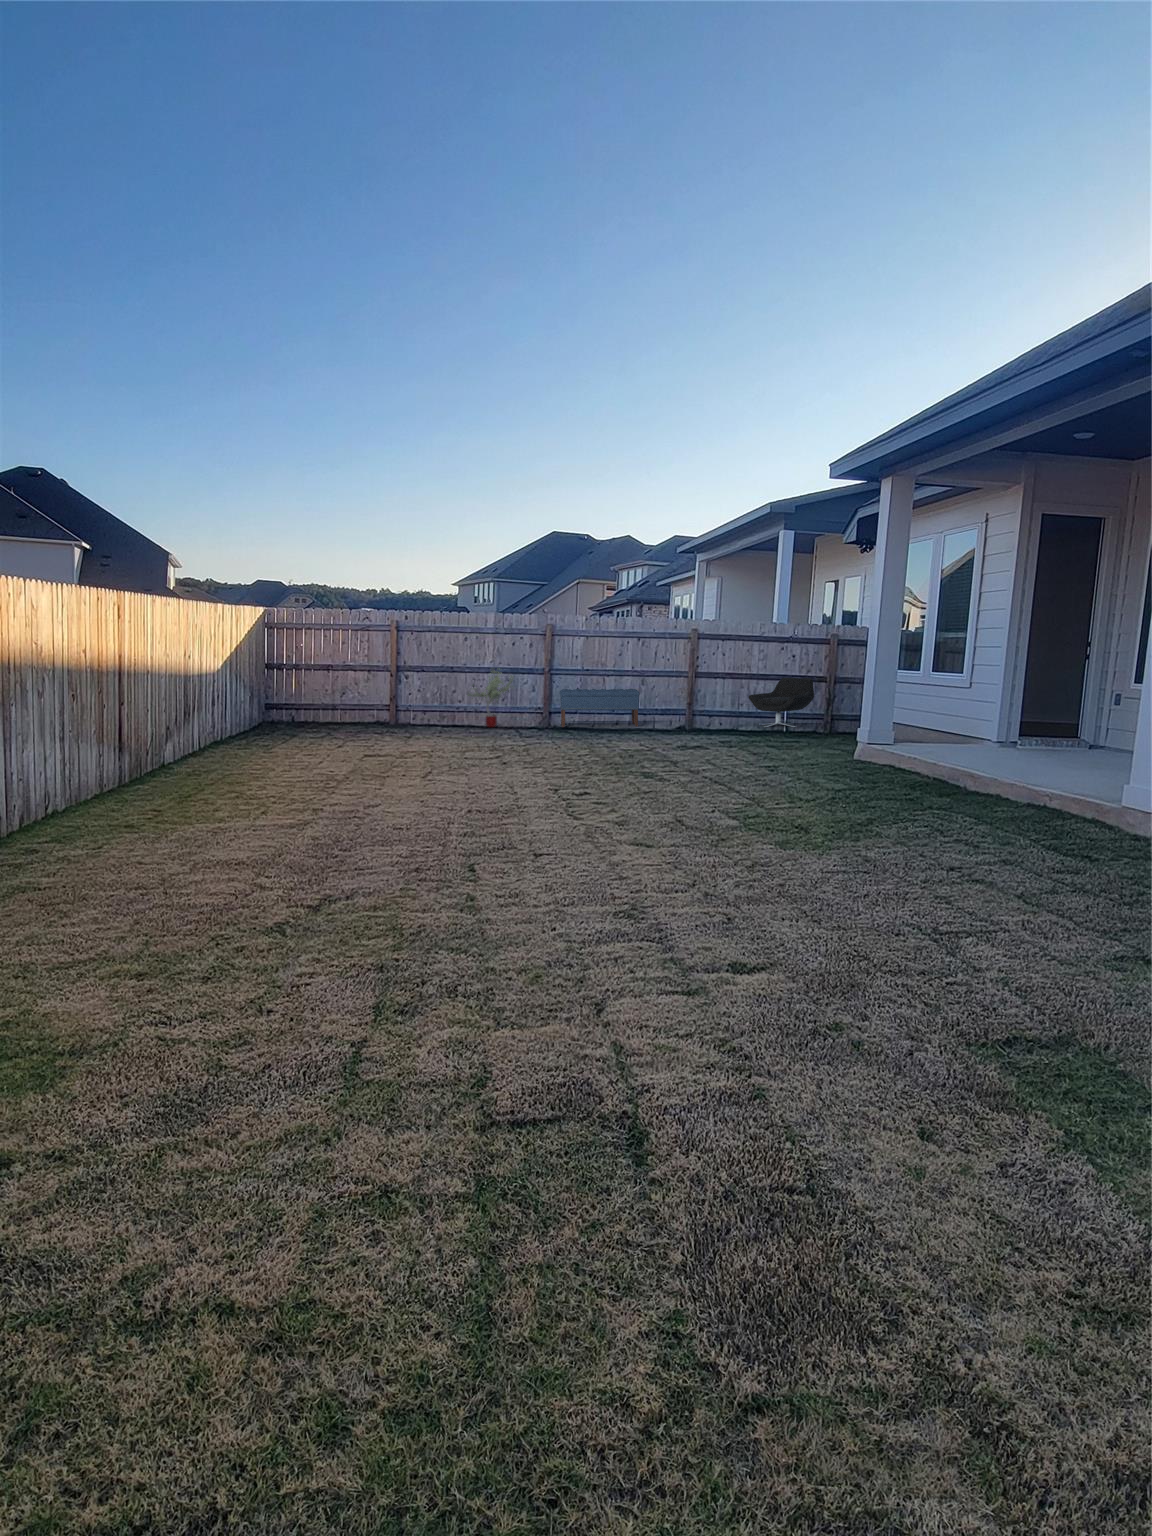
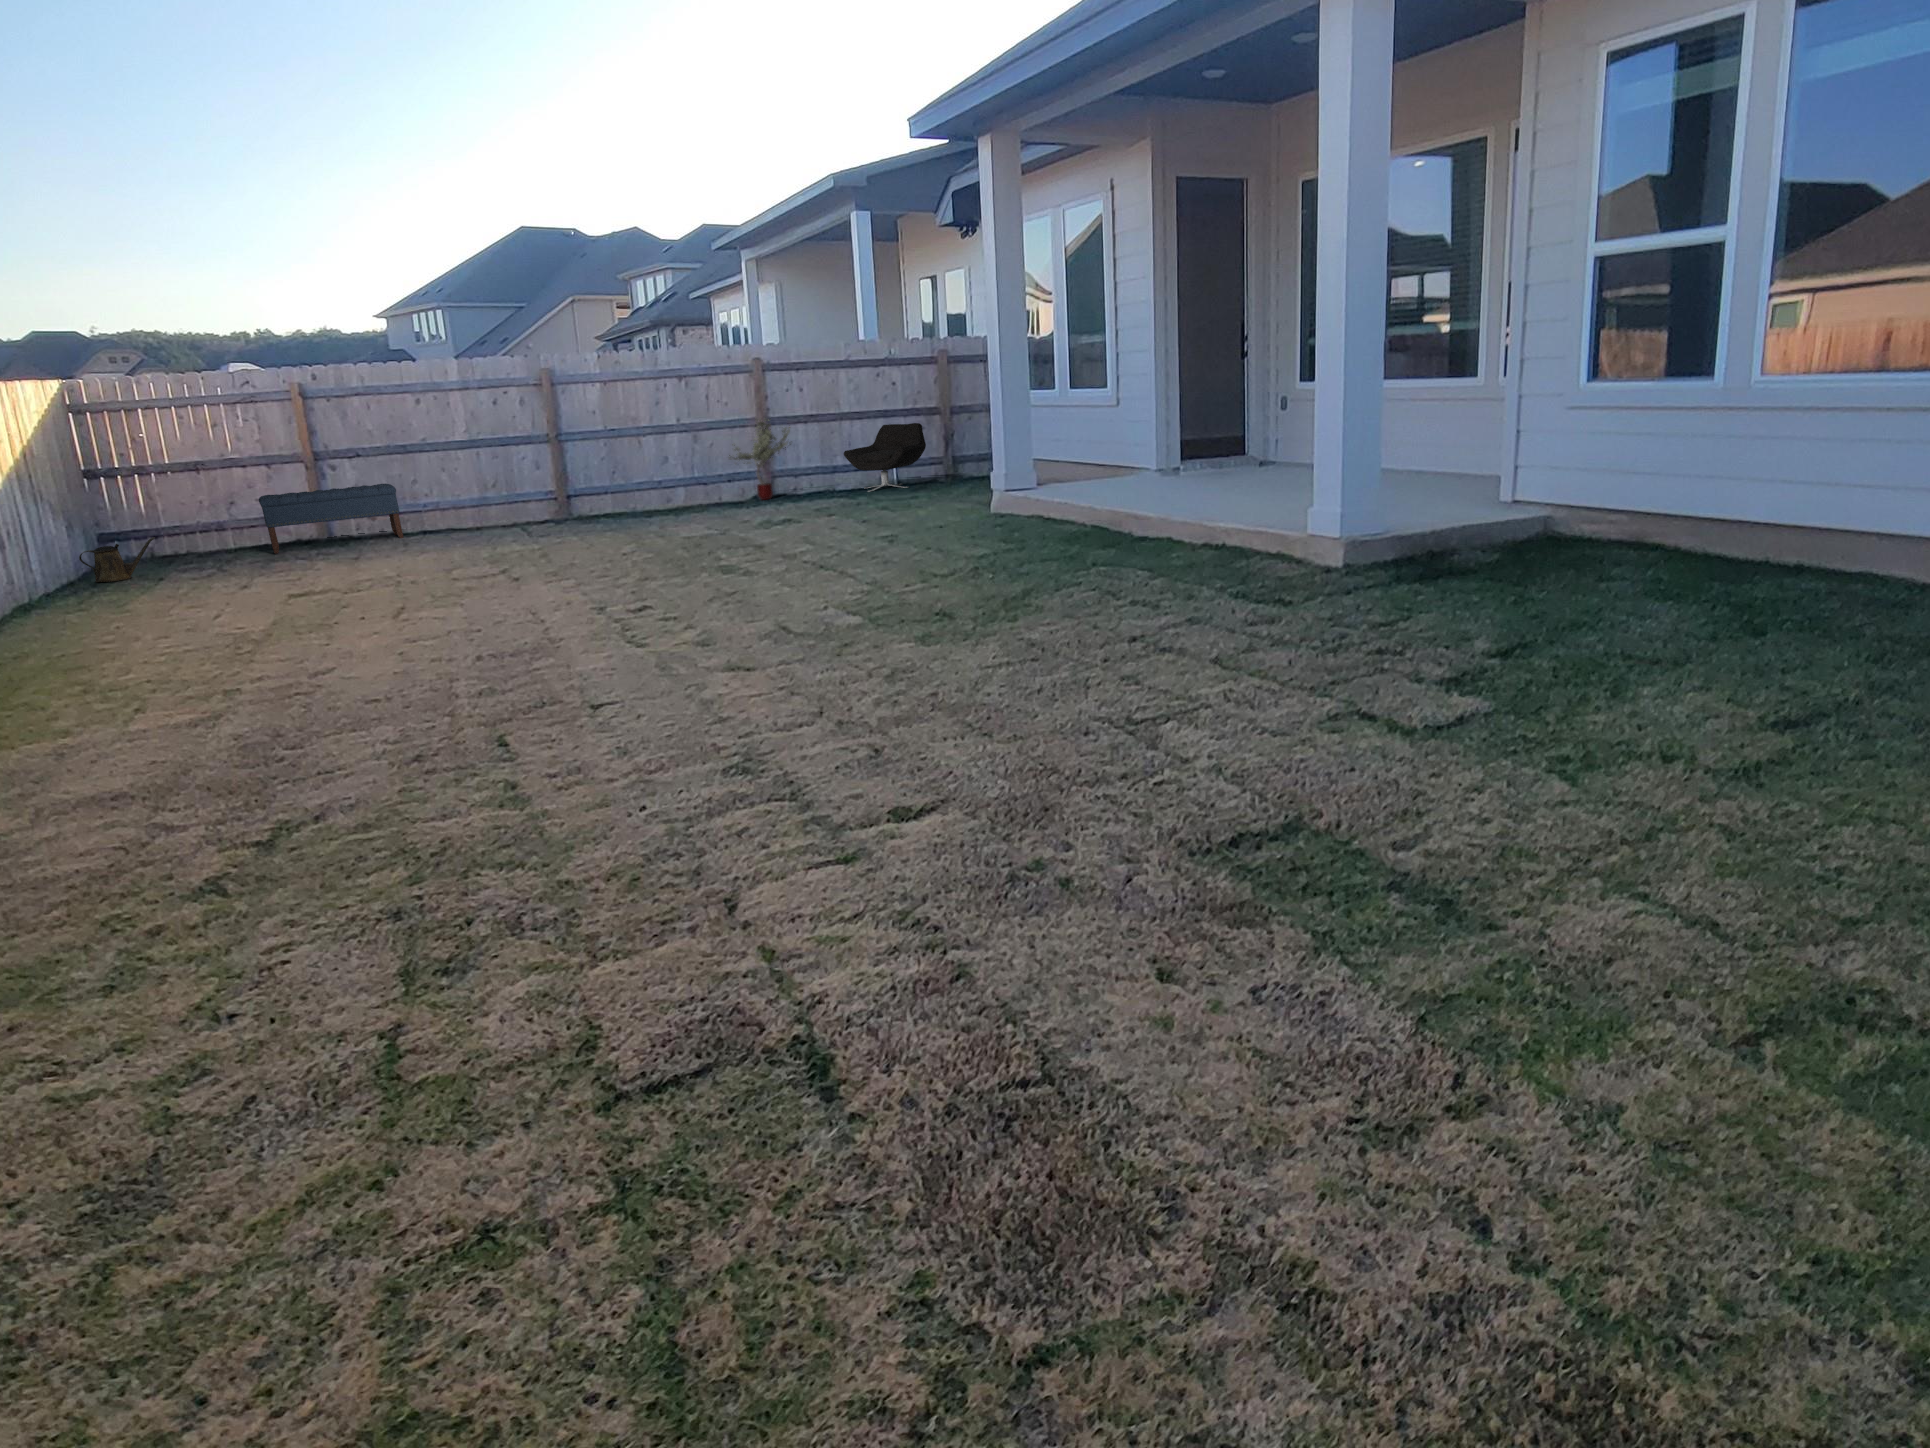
potted tree: present [468,669,514,727] -> present [729,420,791,499]
bench: present [560,689,640,727] -> present [259,484,403,554]
watering can: none [254,712,296,737] -> present [79,537,155,582]

